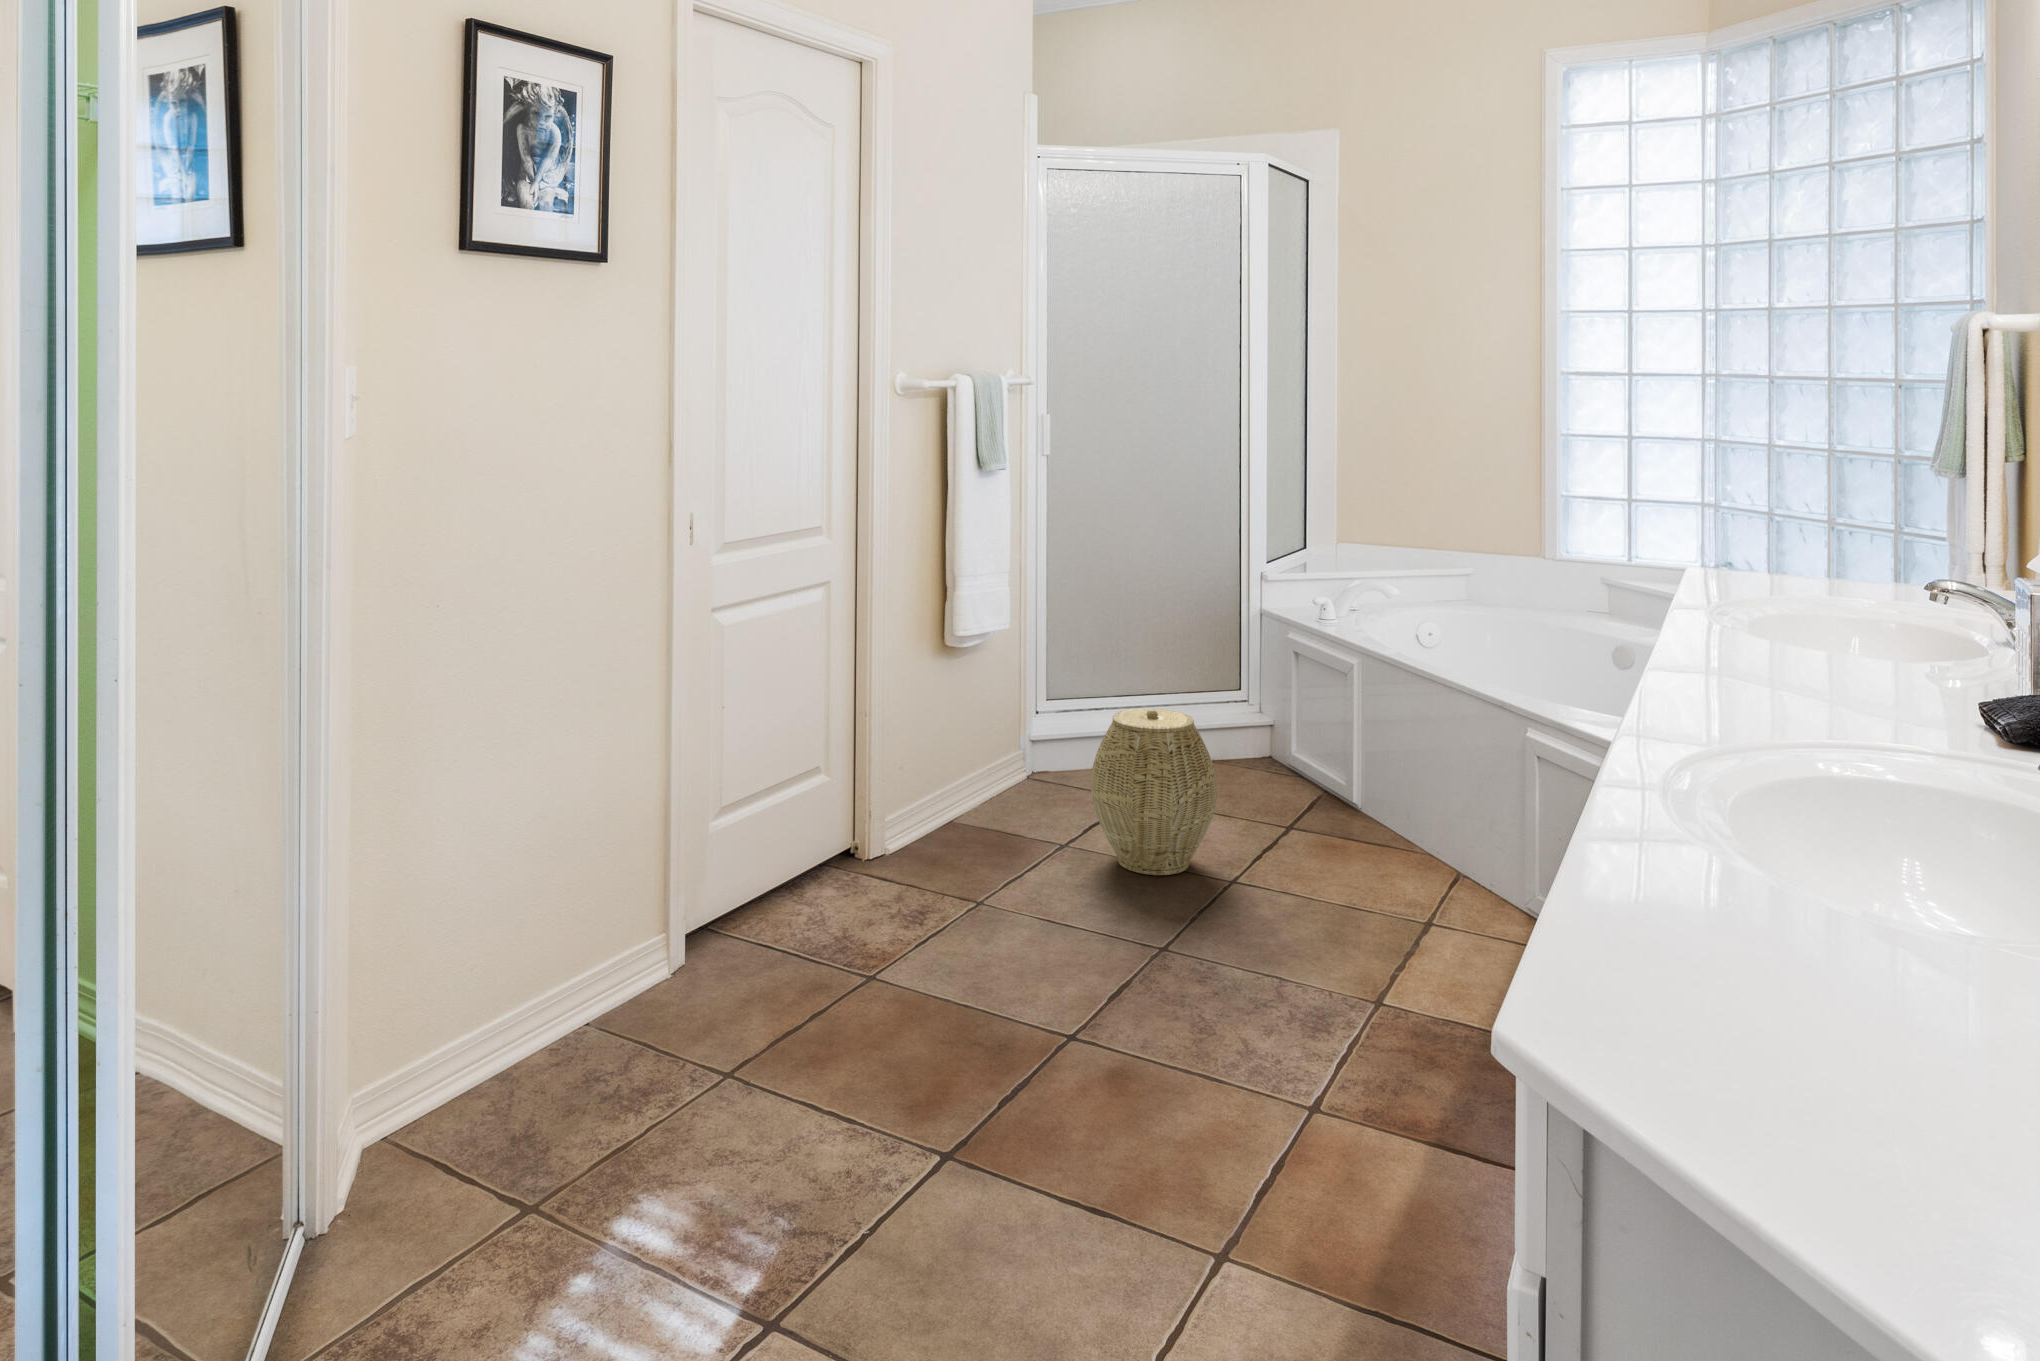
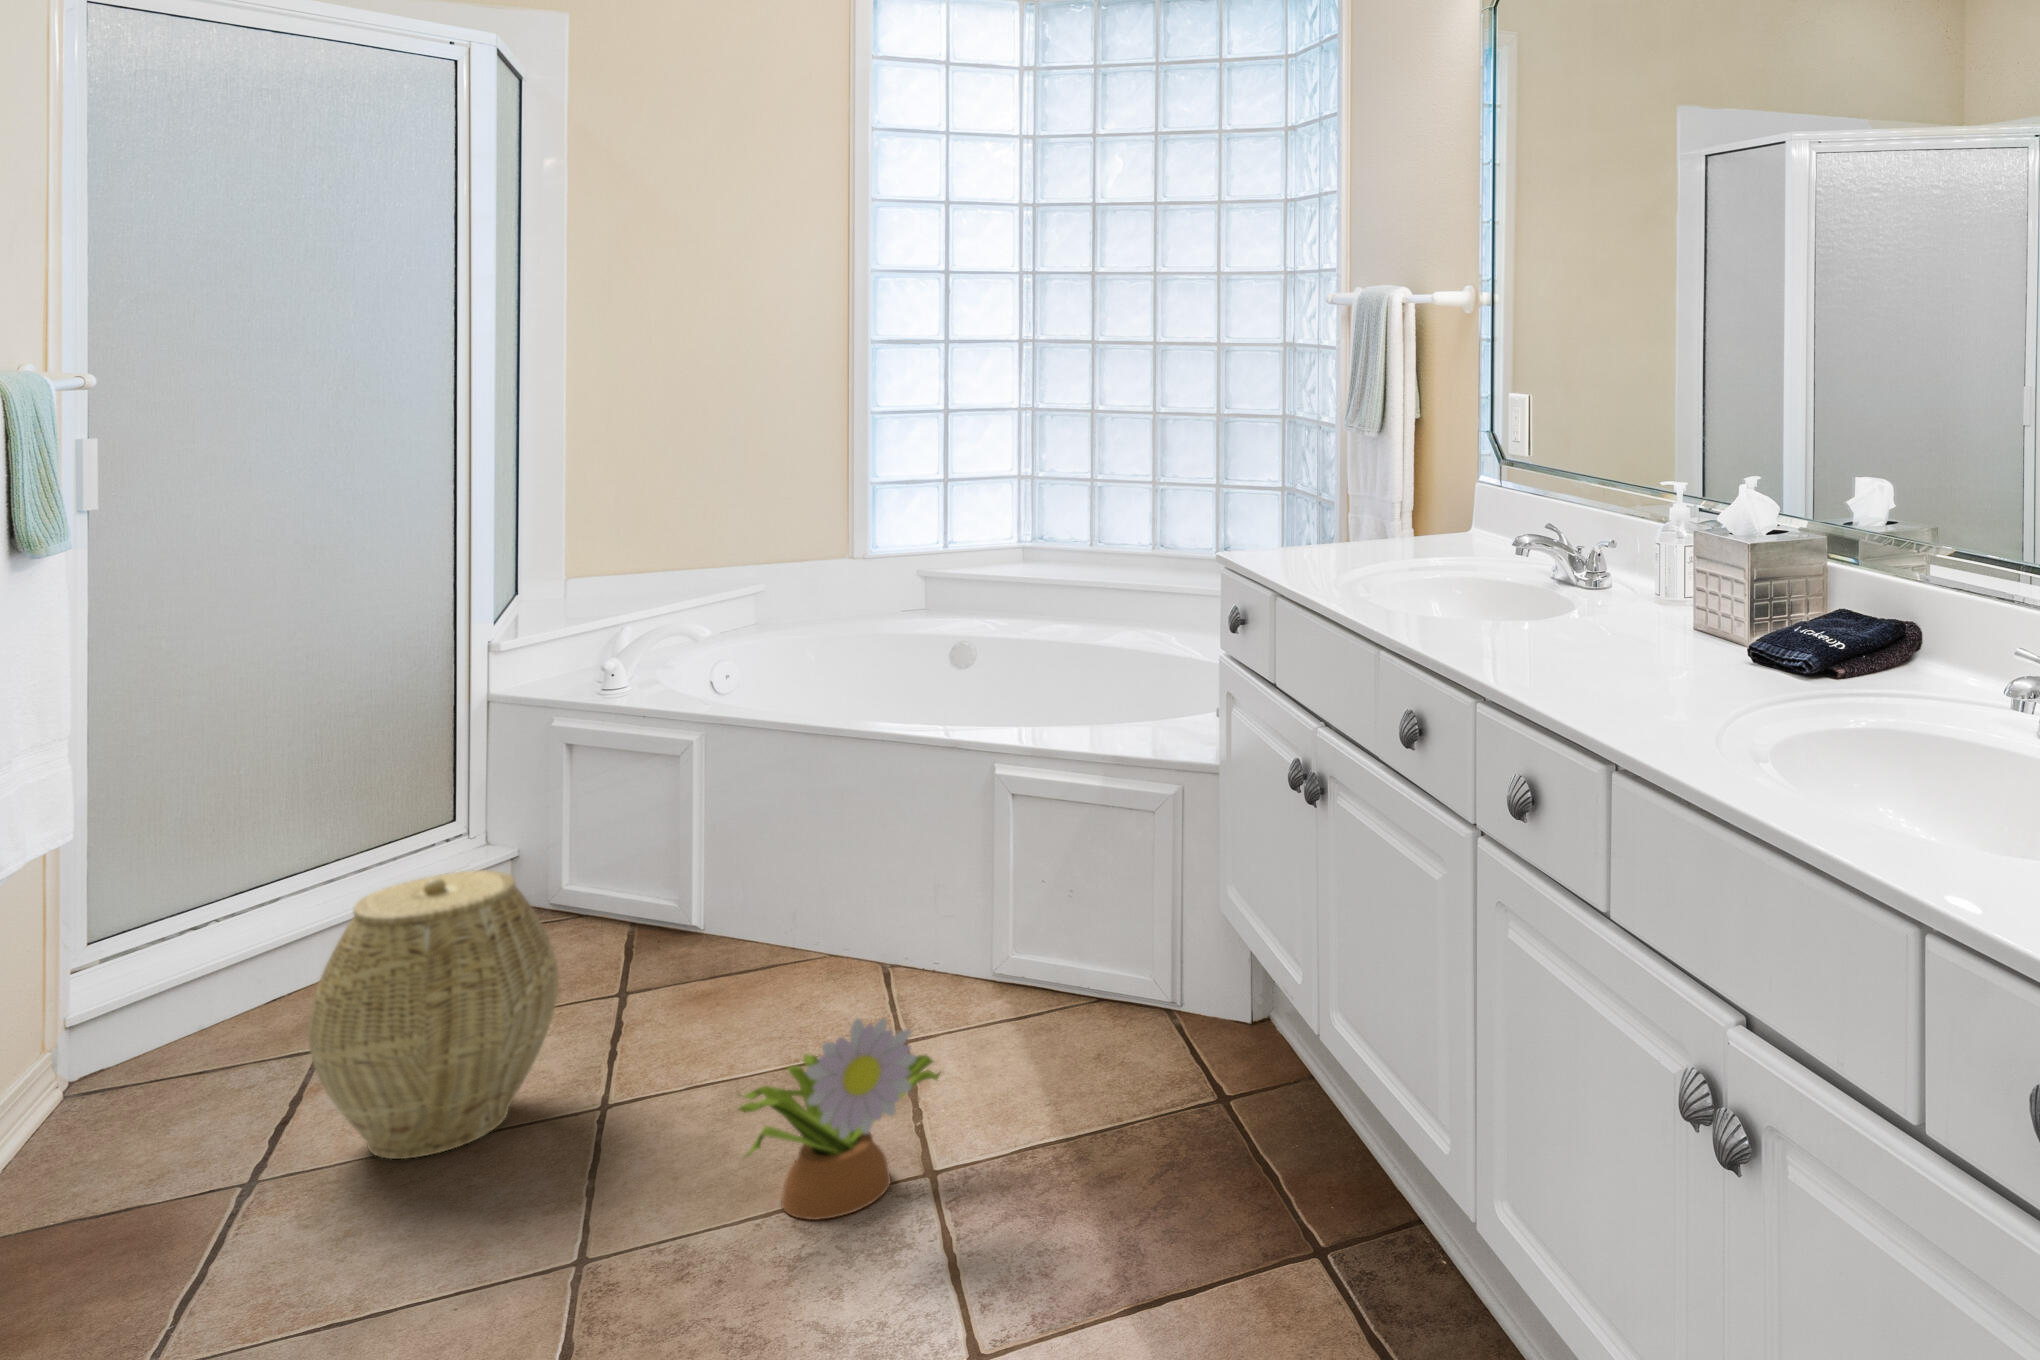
decorative plant: none [1249,864,1399,1000] -> present [739,1018,940,1220]

